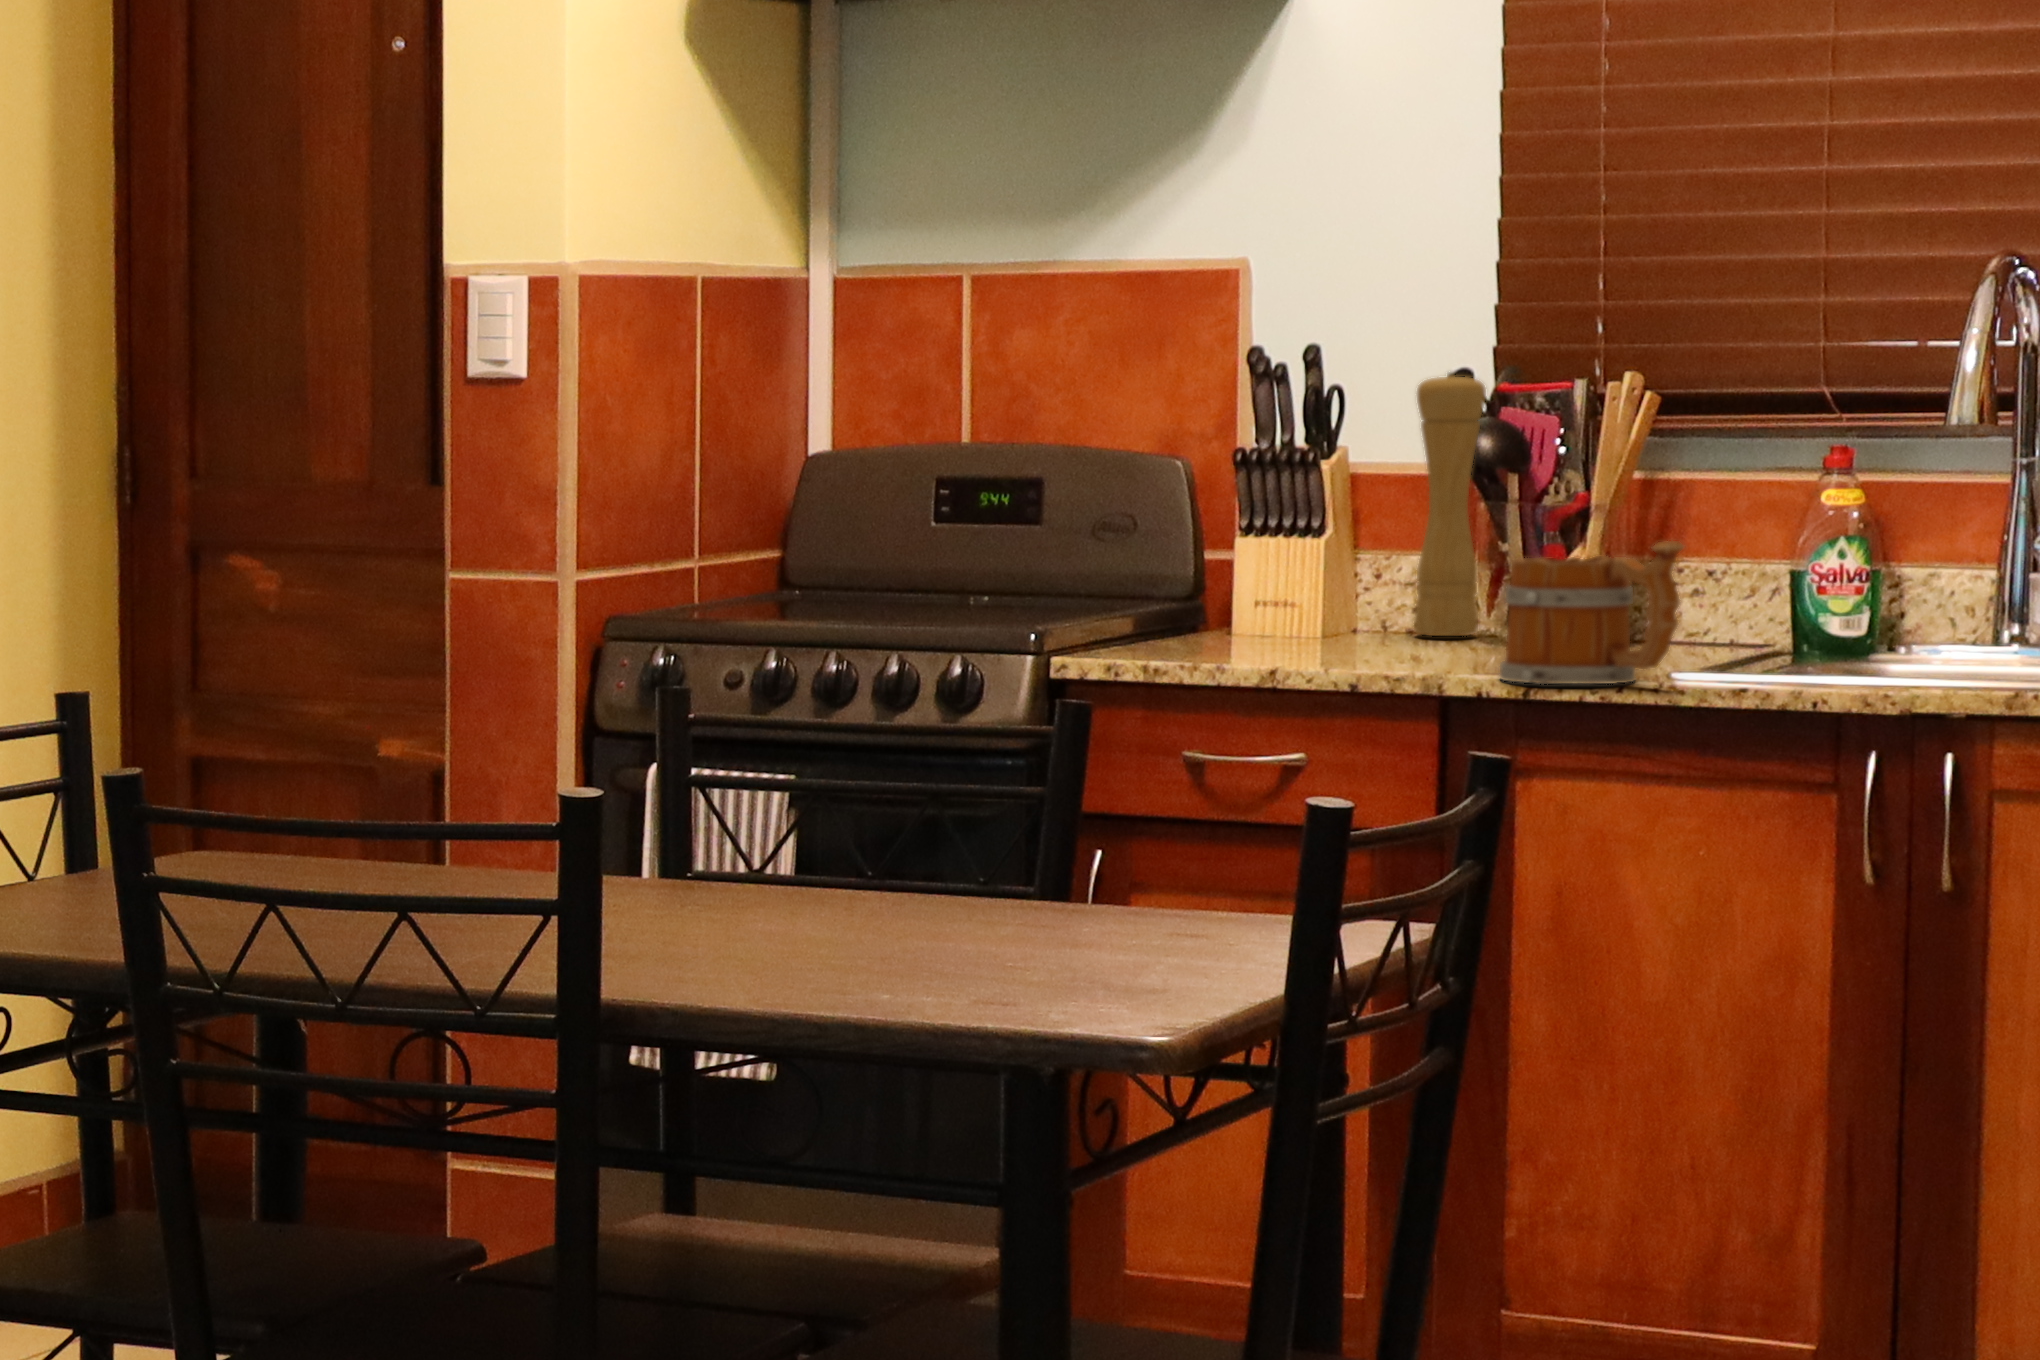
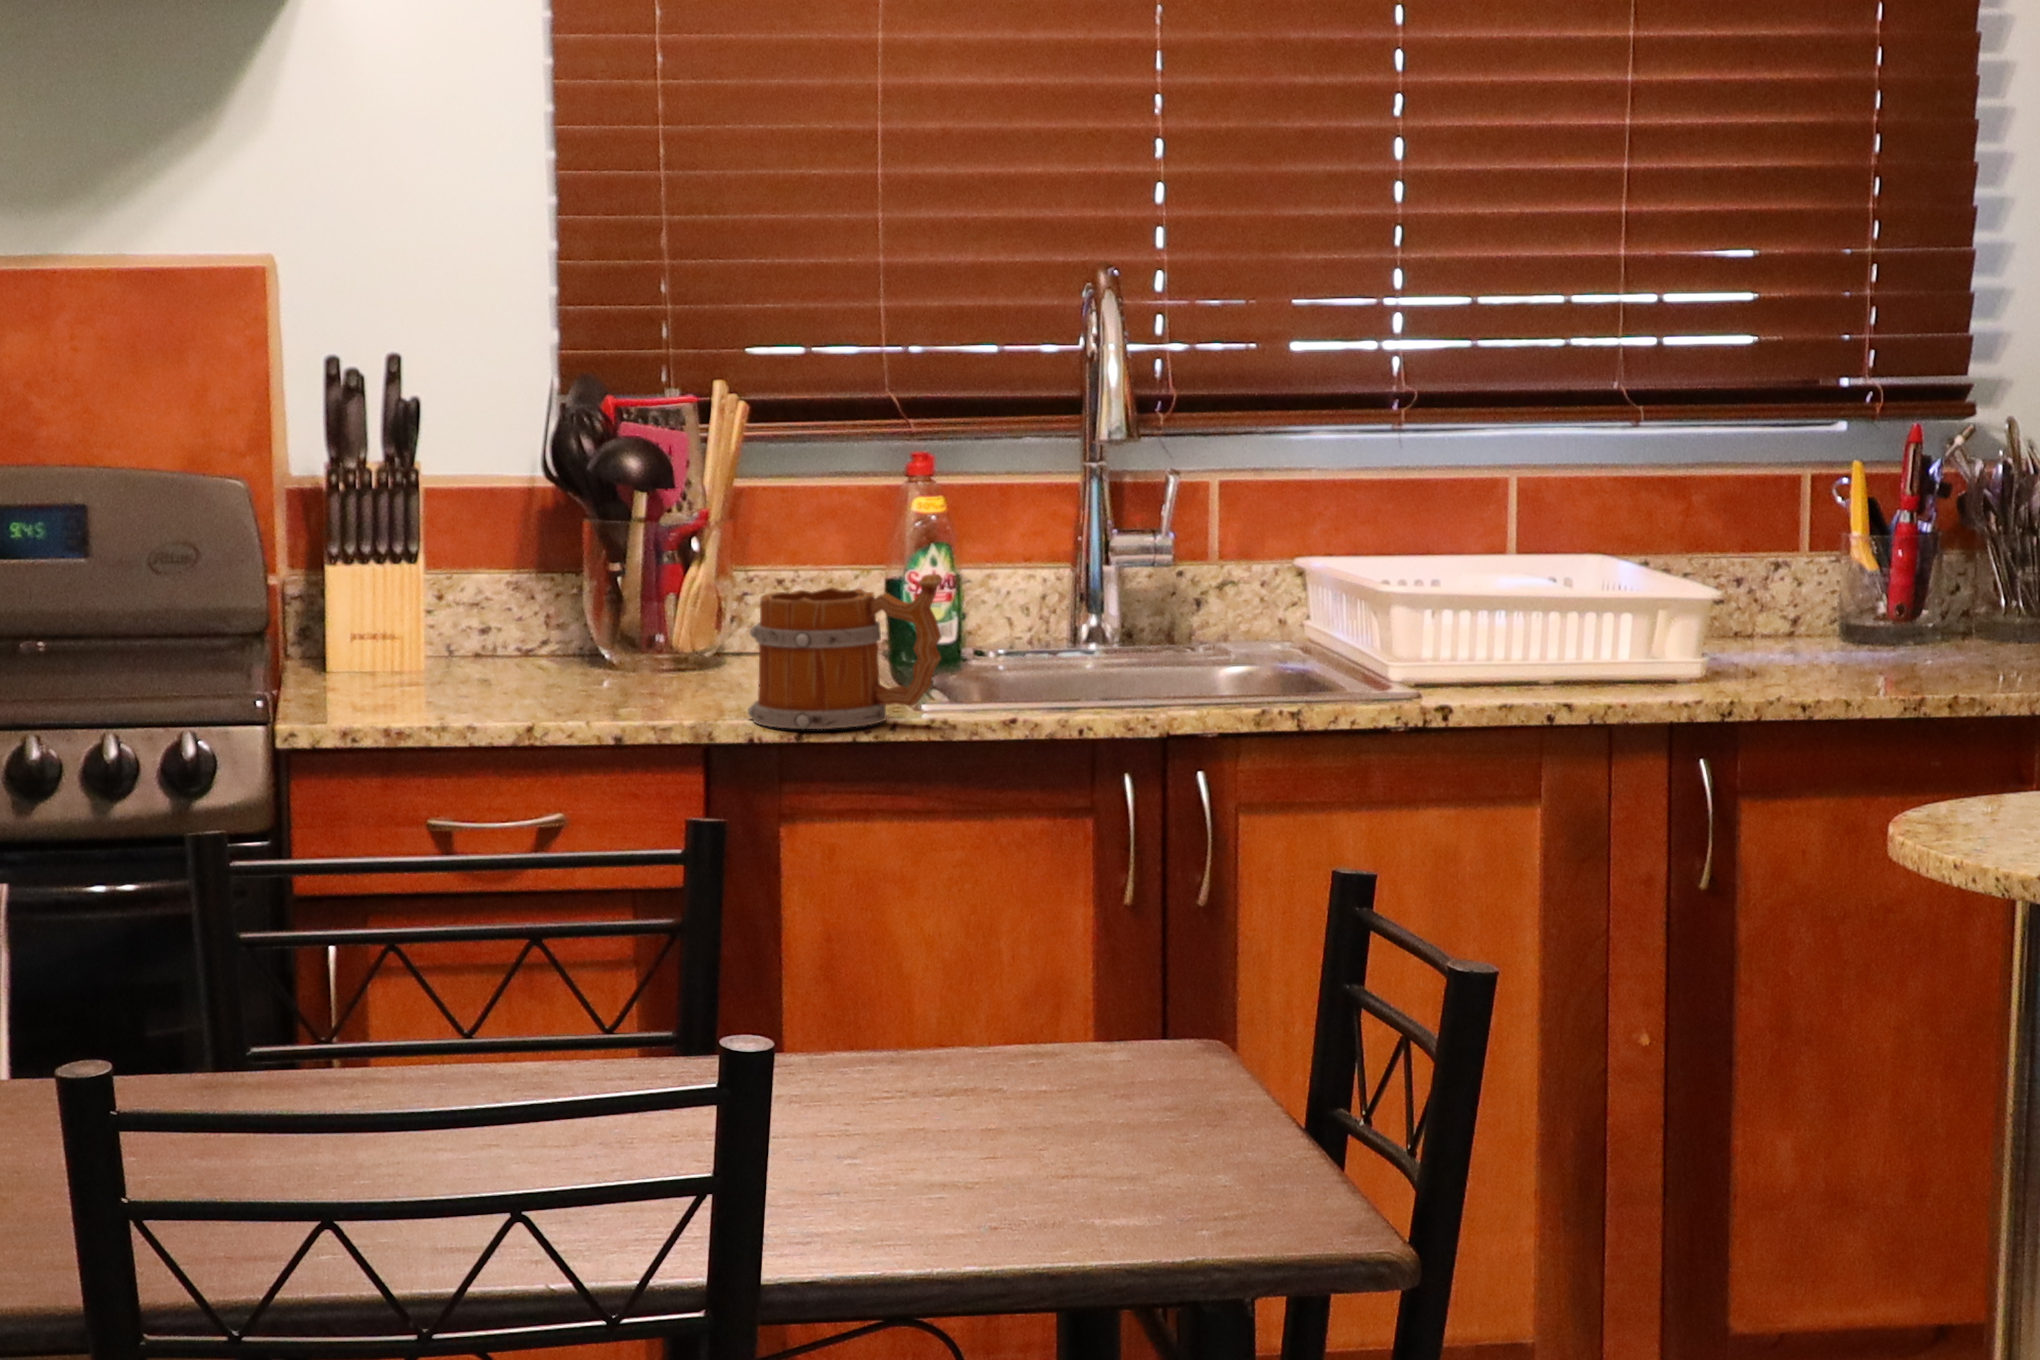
pepper mill: present [1414,373,1486,636] -> none [537,386,613,667]

